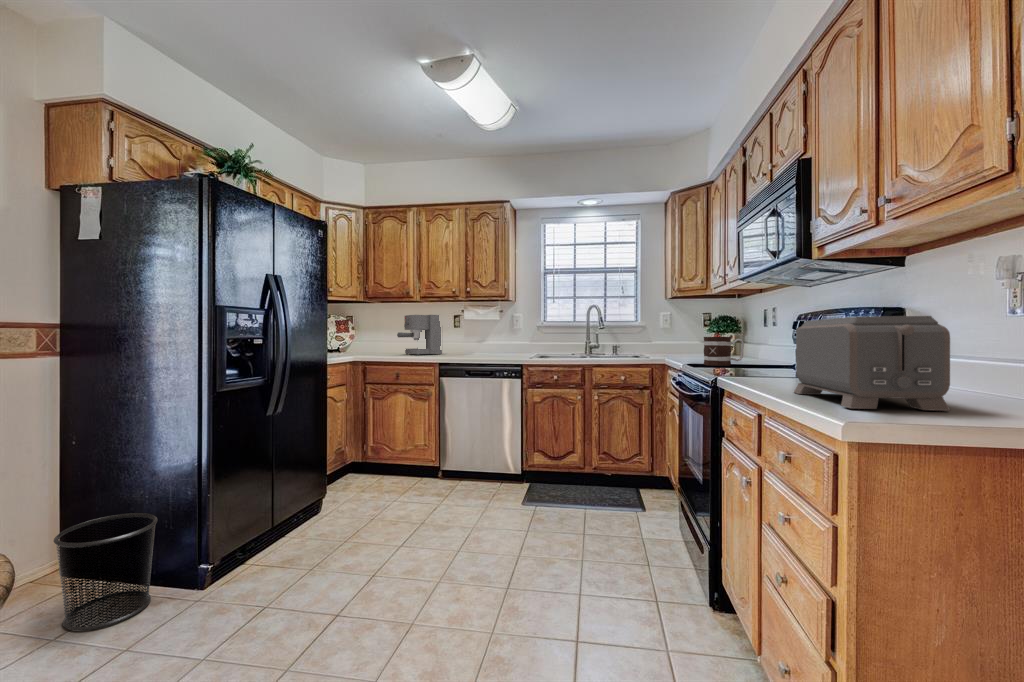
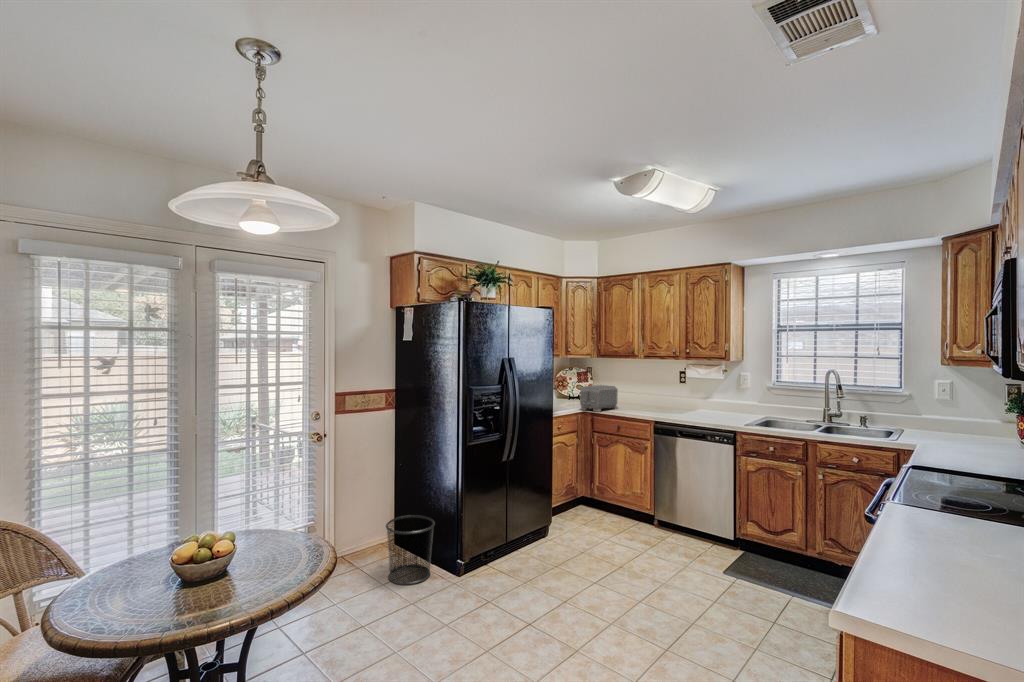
coffee maker: present [397,315,442,355] -> none [625,368,669,407]
toaster: present [794,316,950,411] -> present [580,385,618,412]
mug: present [704,337,744,366] -> none [931,435,989,475]

